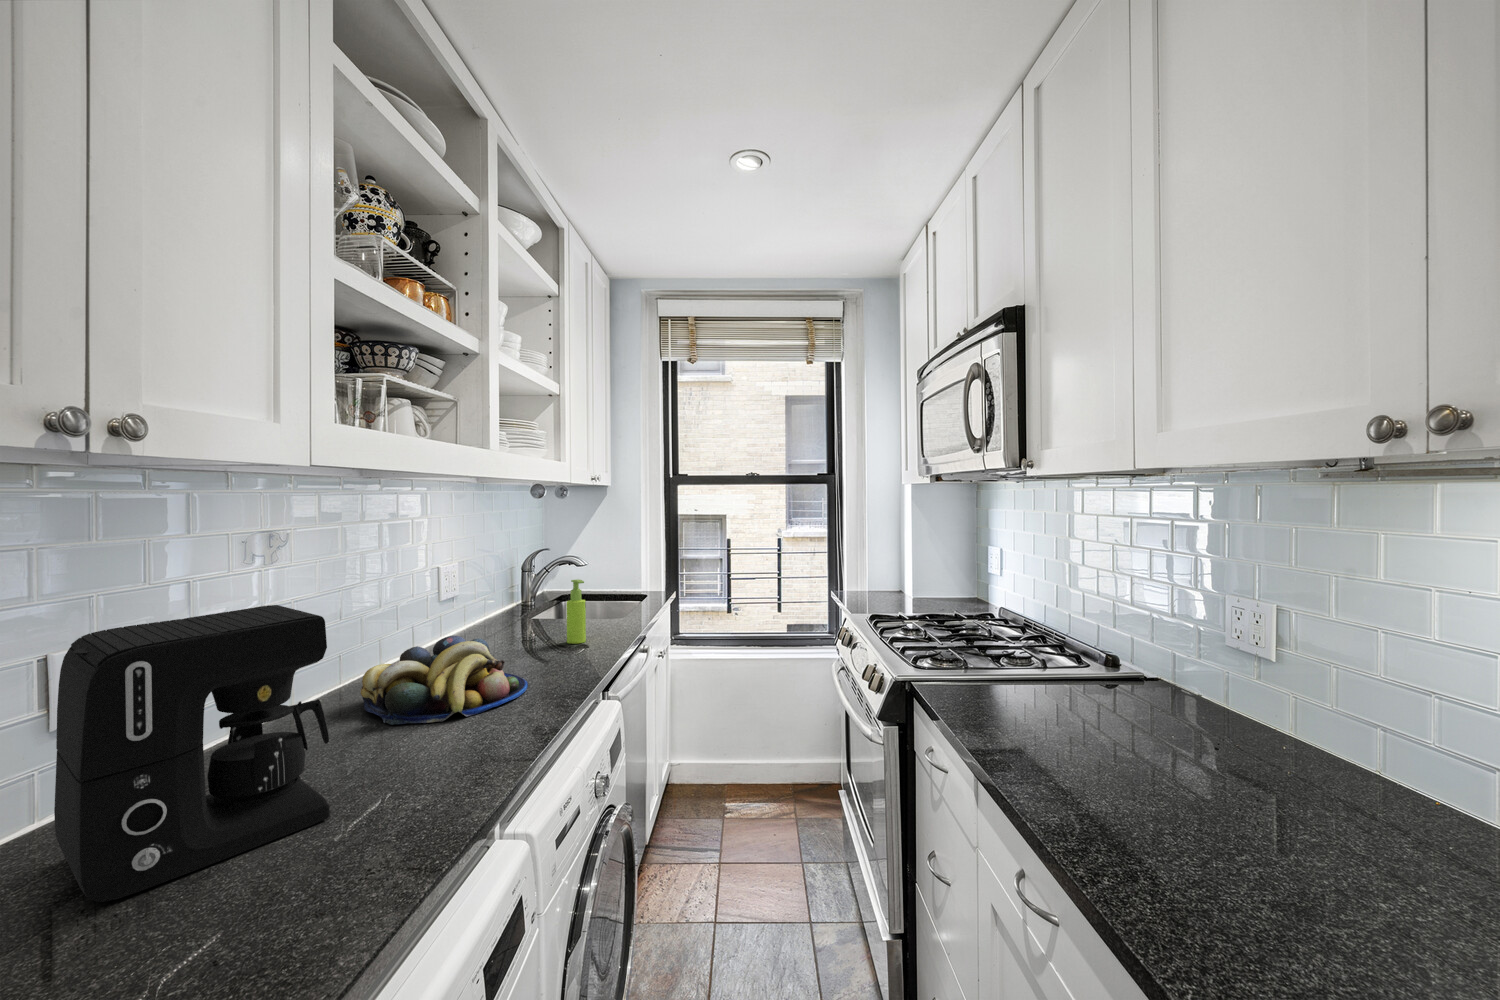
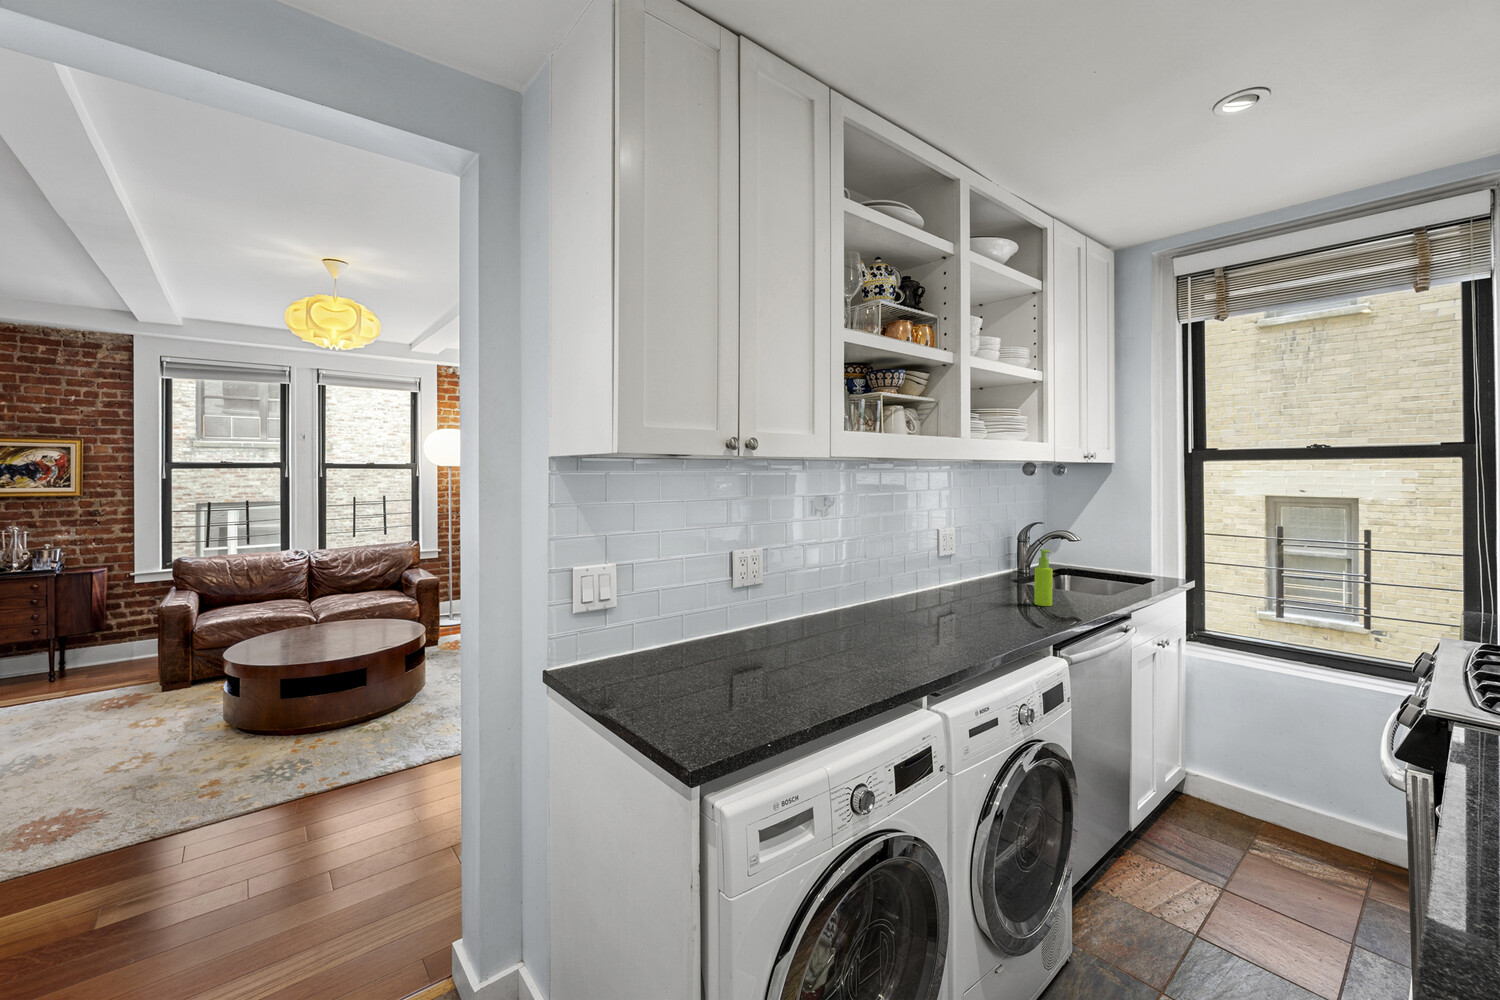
coffee maker: present [54,605,330,902] -> none [733,537,838,661]
fruit bowl: present [361,636,528,725] -> none [870,579,981,633]

